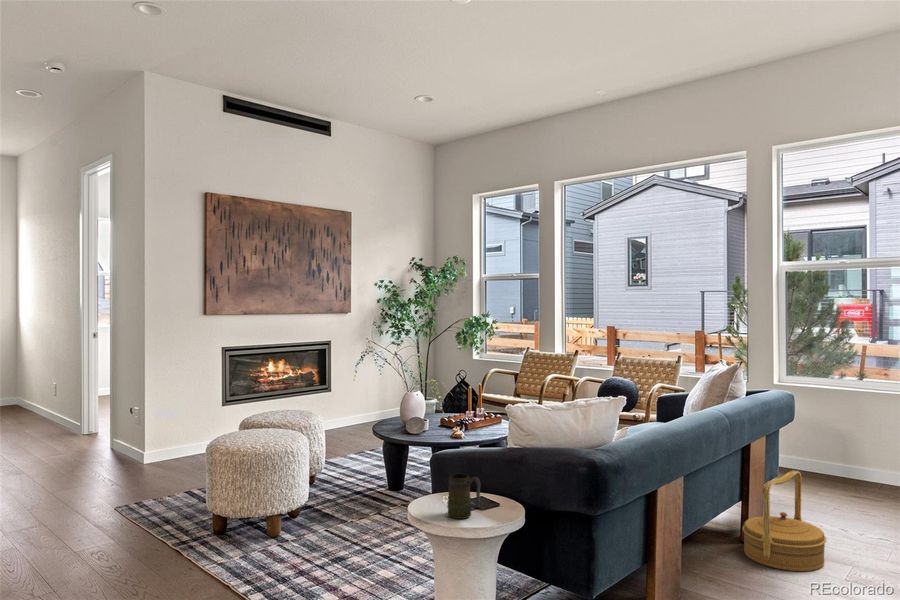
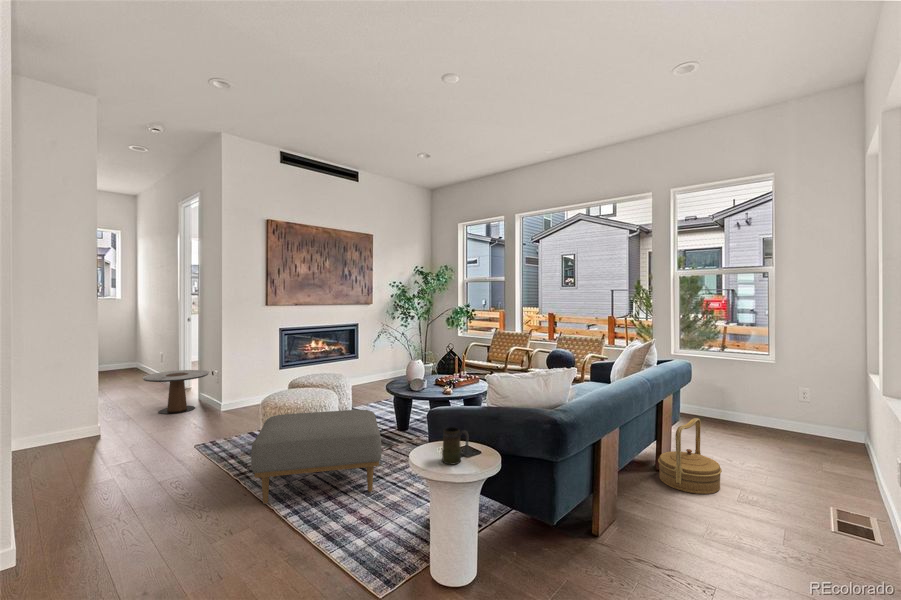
side table: none [35,406,125,467] -> present [143,370,209,414]
ottoman: none [202,458,369,578] -> present [251,410,382,504]

